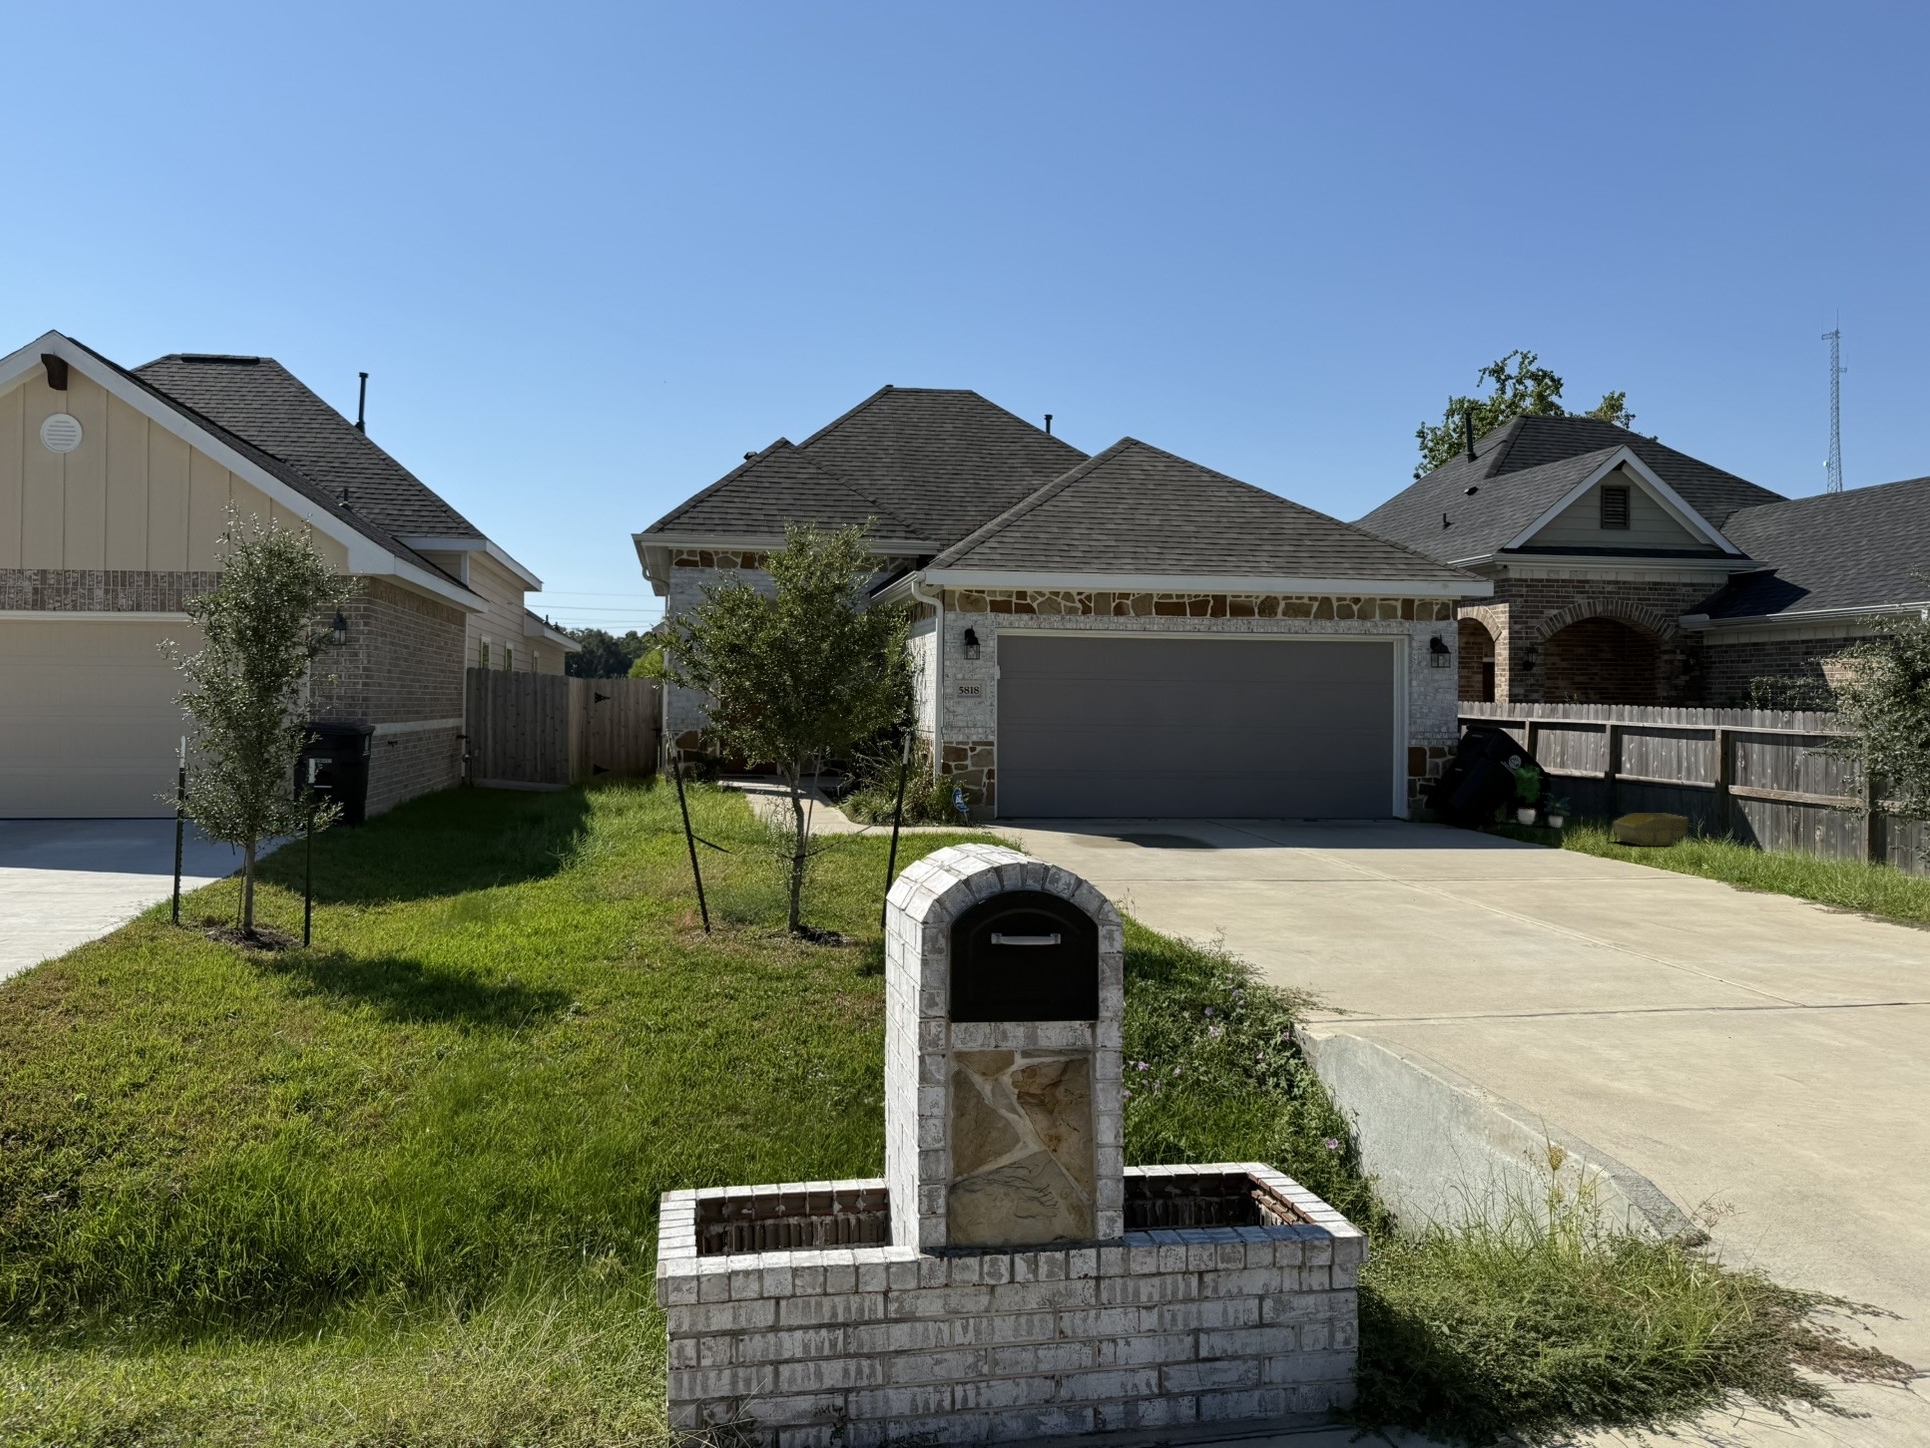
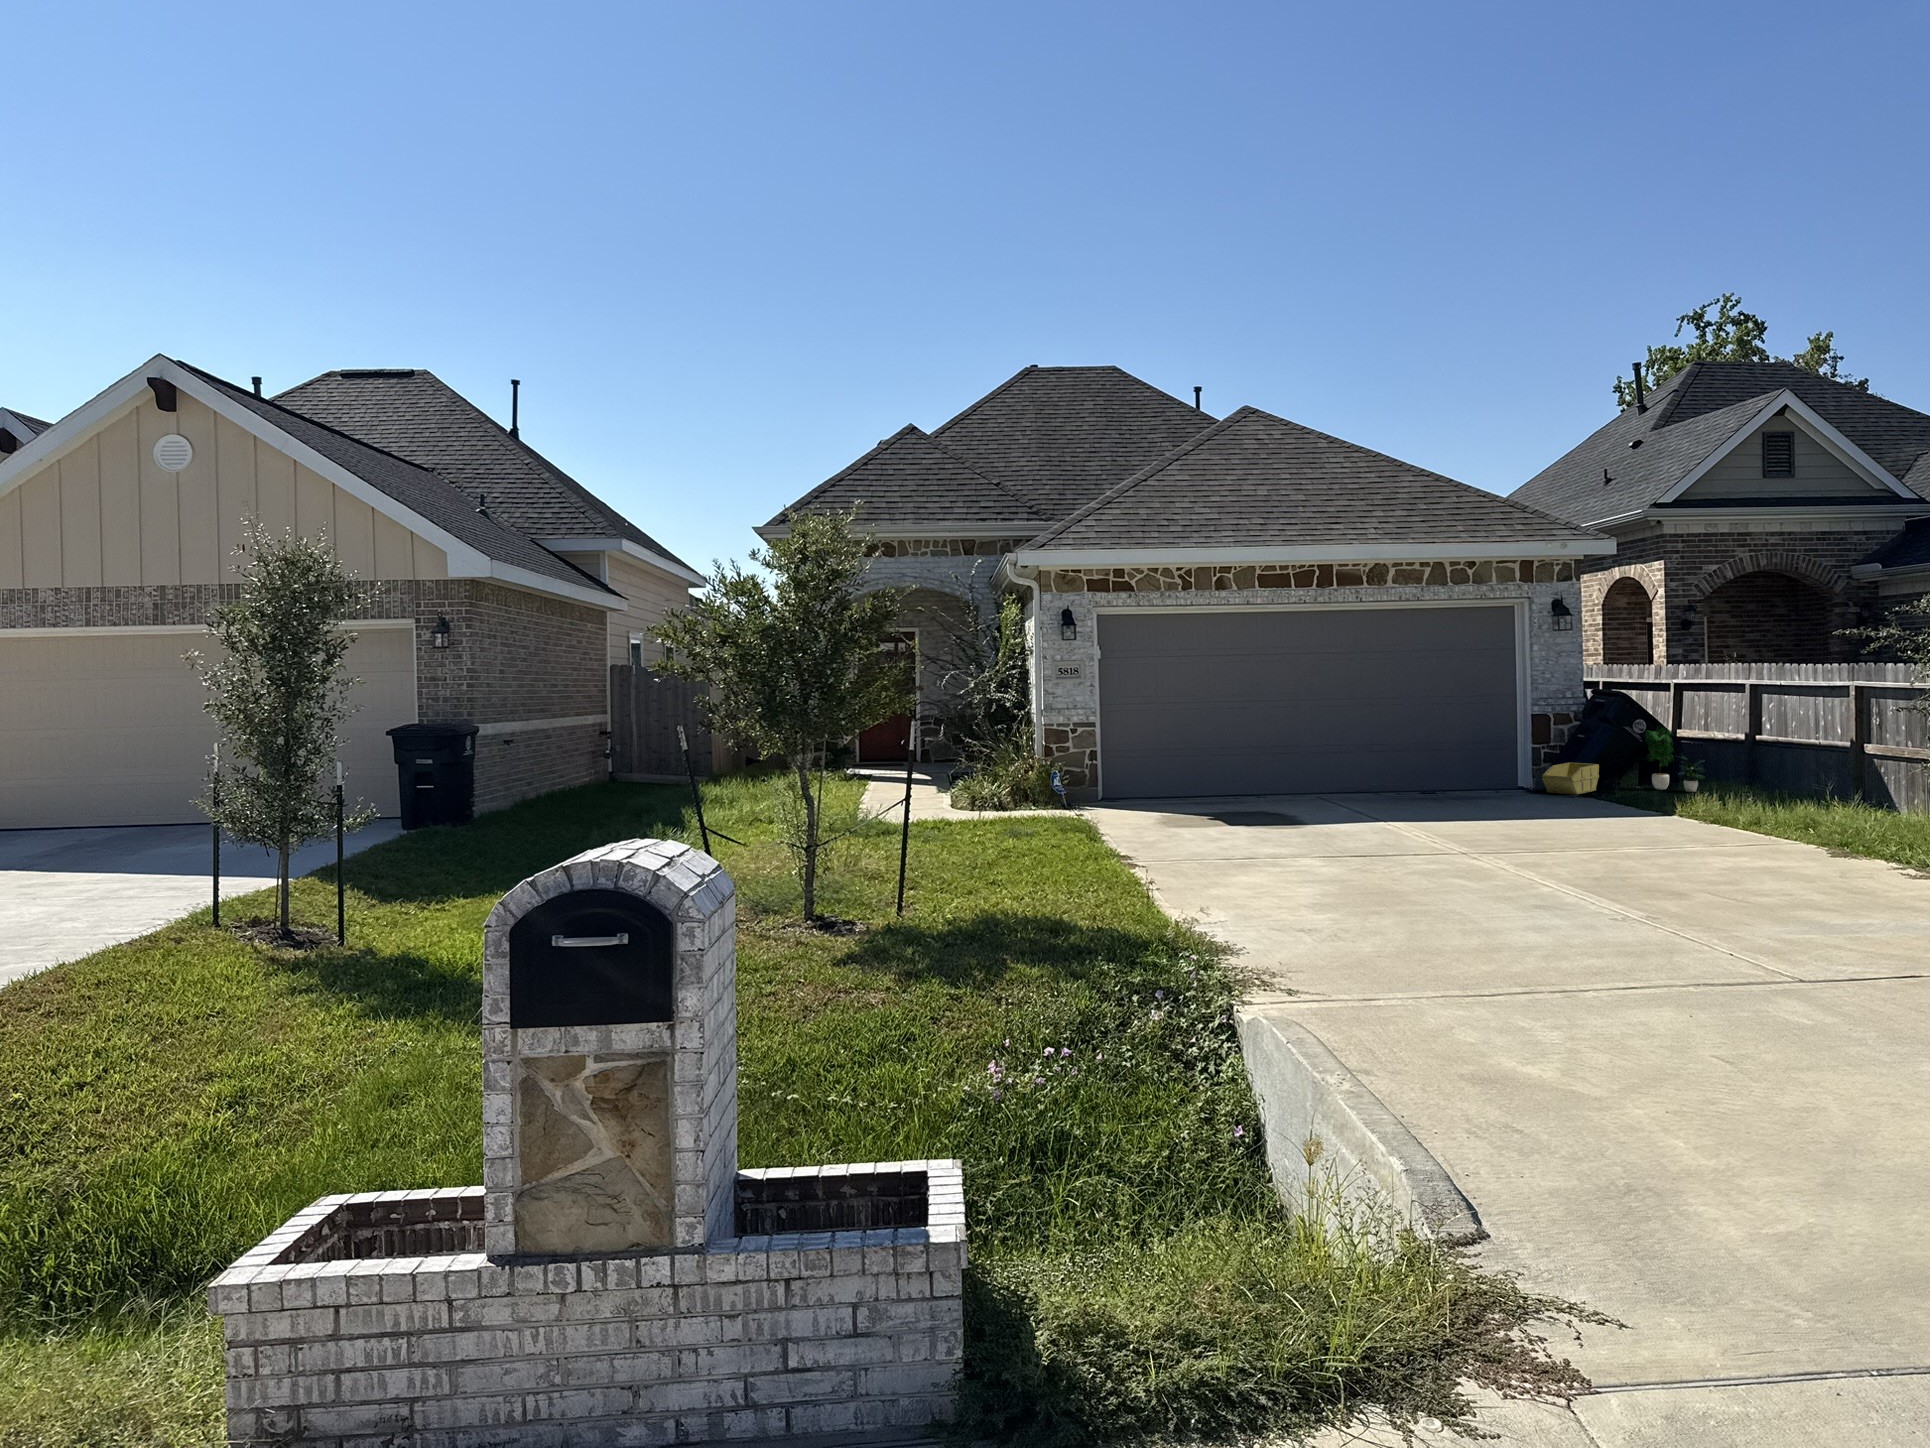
storage bin: present [1612,814,1689,846] -> present [1542,763,1599,795]

